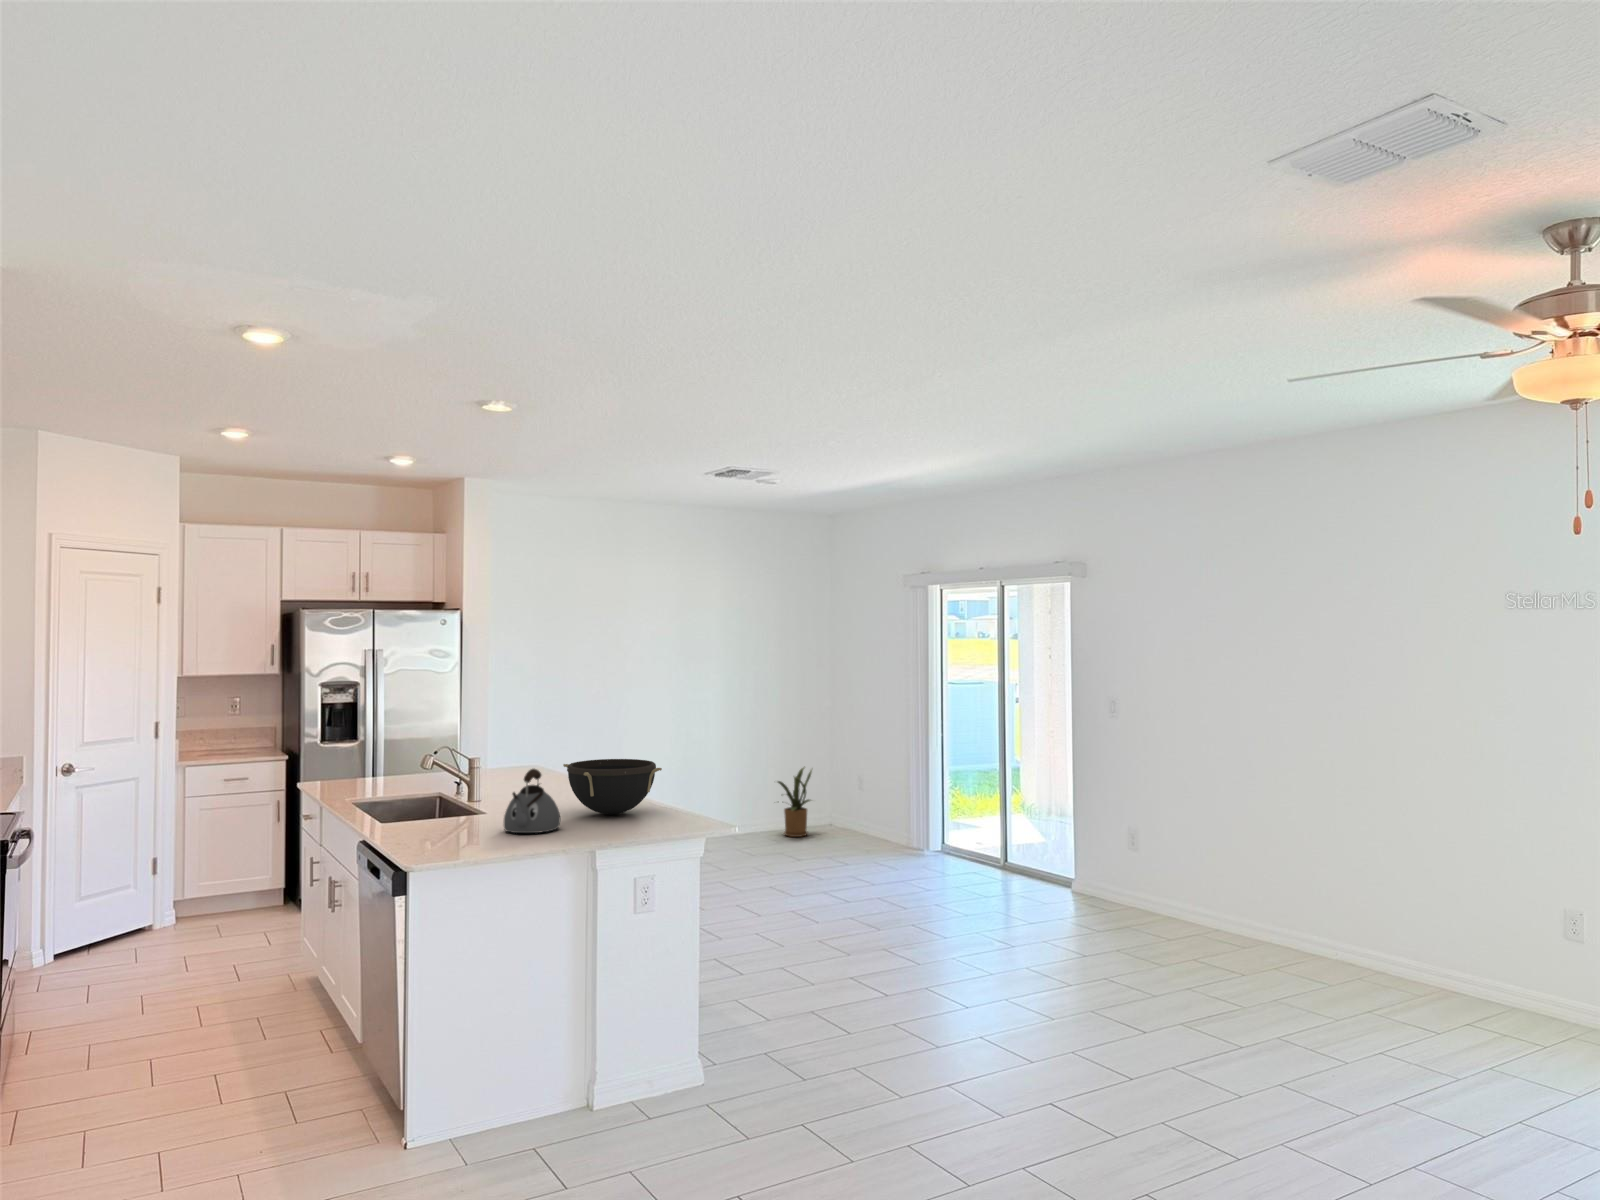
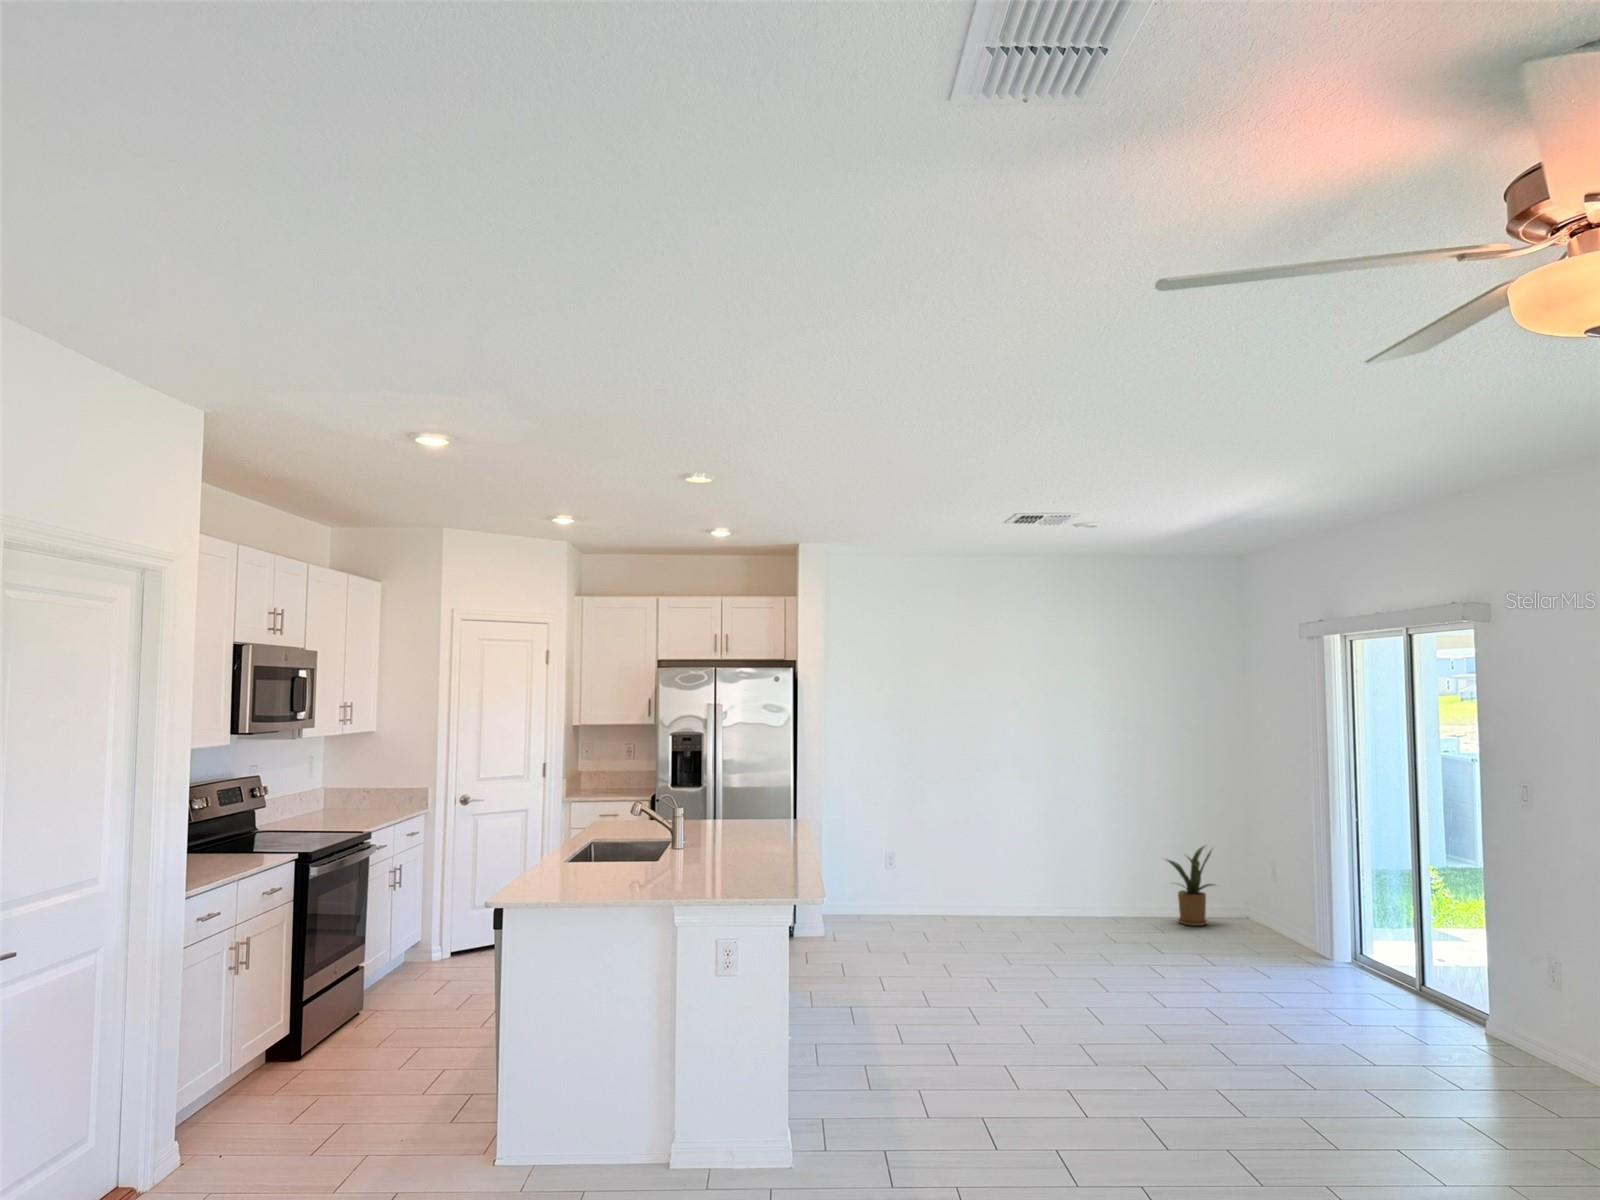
bowl: present [563,759,662,814] -> none [696,812,784,867]
kettle: present [504,769,560,833] -> none [608,815,666,876]

